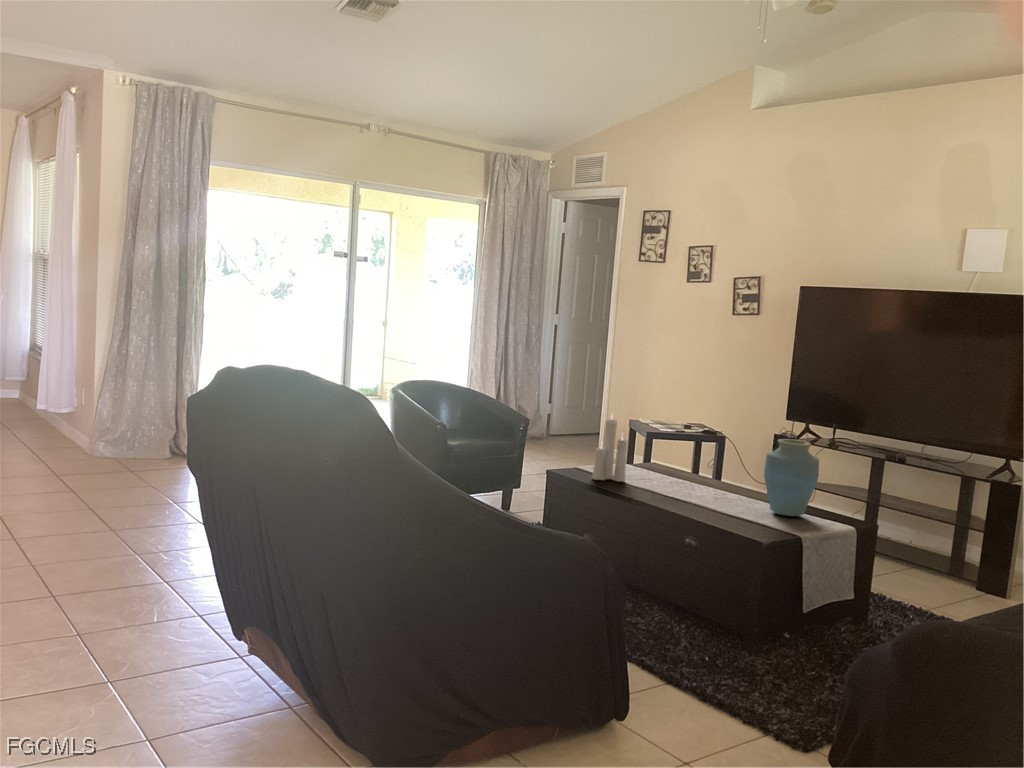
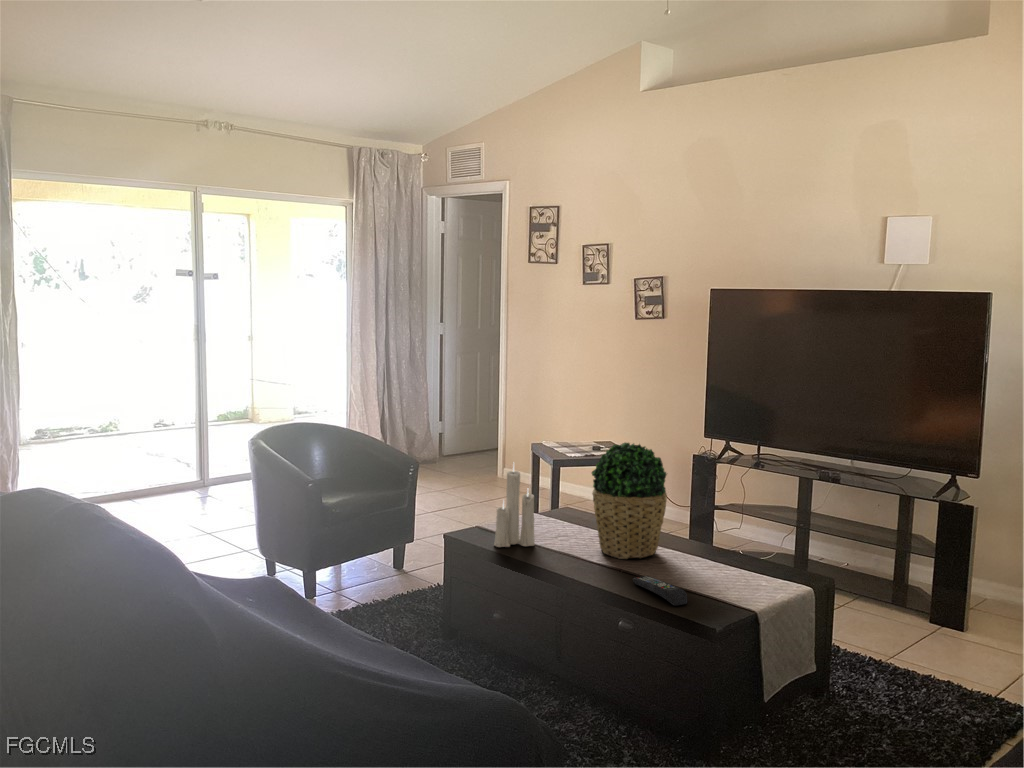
potted plant: none [676,402,741,497] -> present [592,443,667,559]
vase: present [764,439,819,516] -> none [701,485,765,580]
remote control: none [703,506,745,525] -> present [633,576,687,606]

